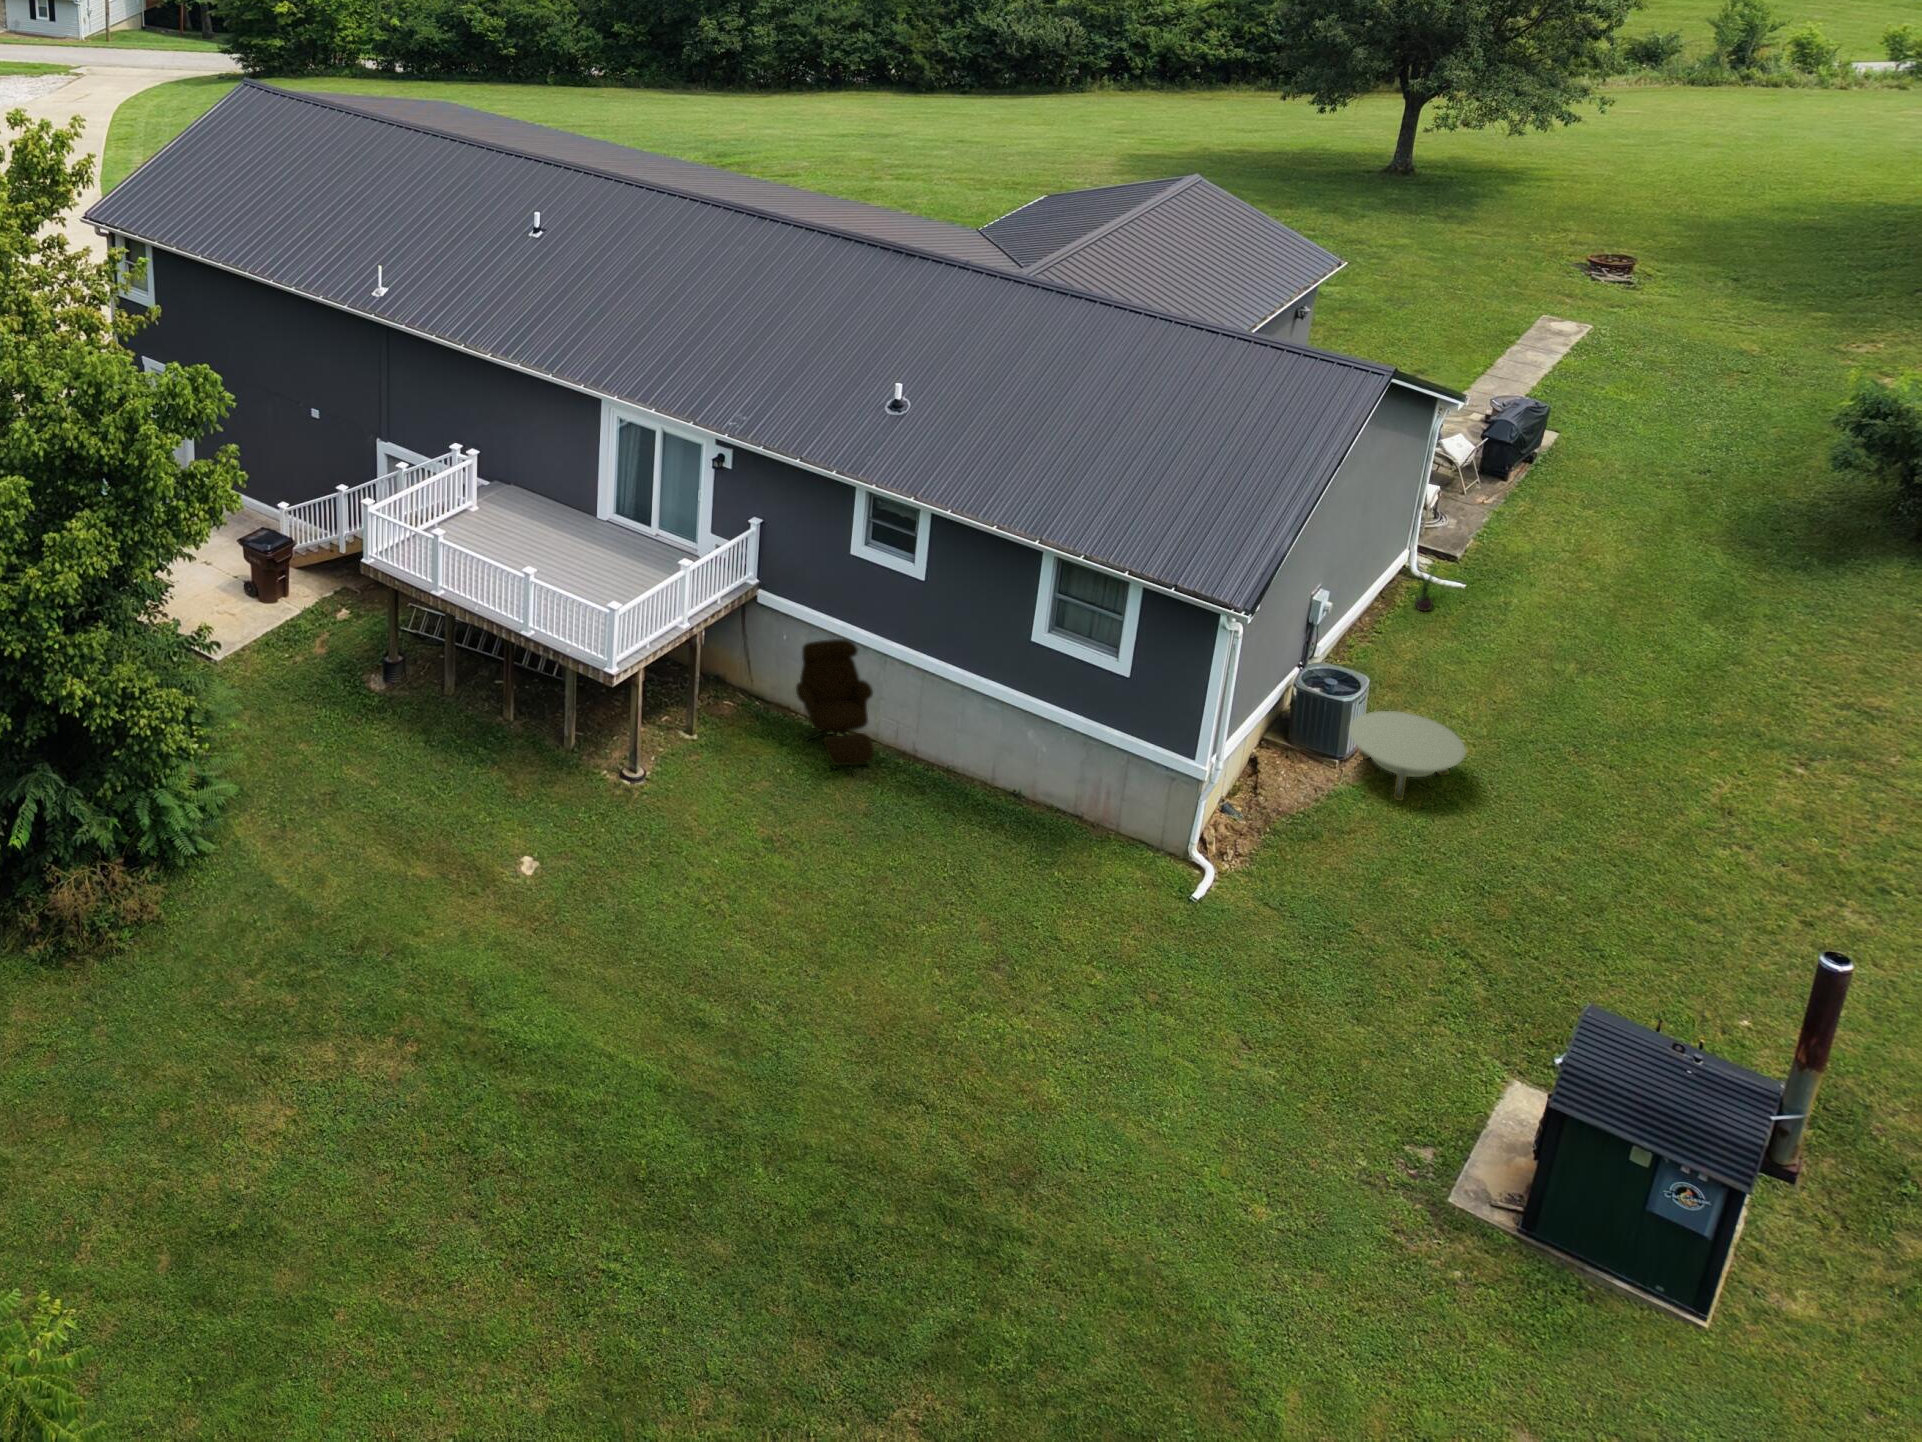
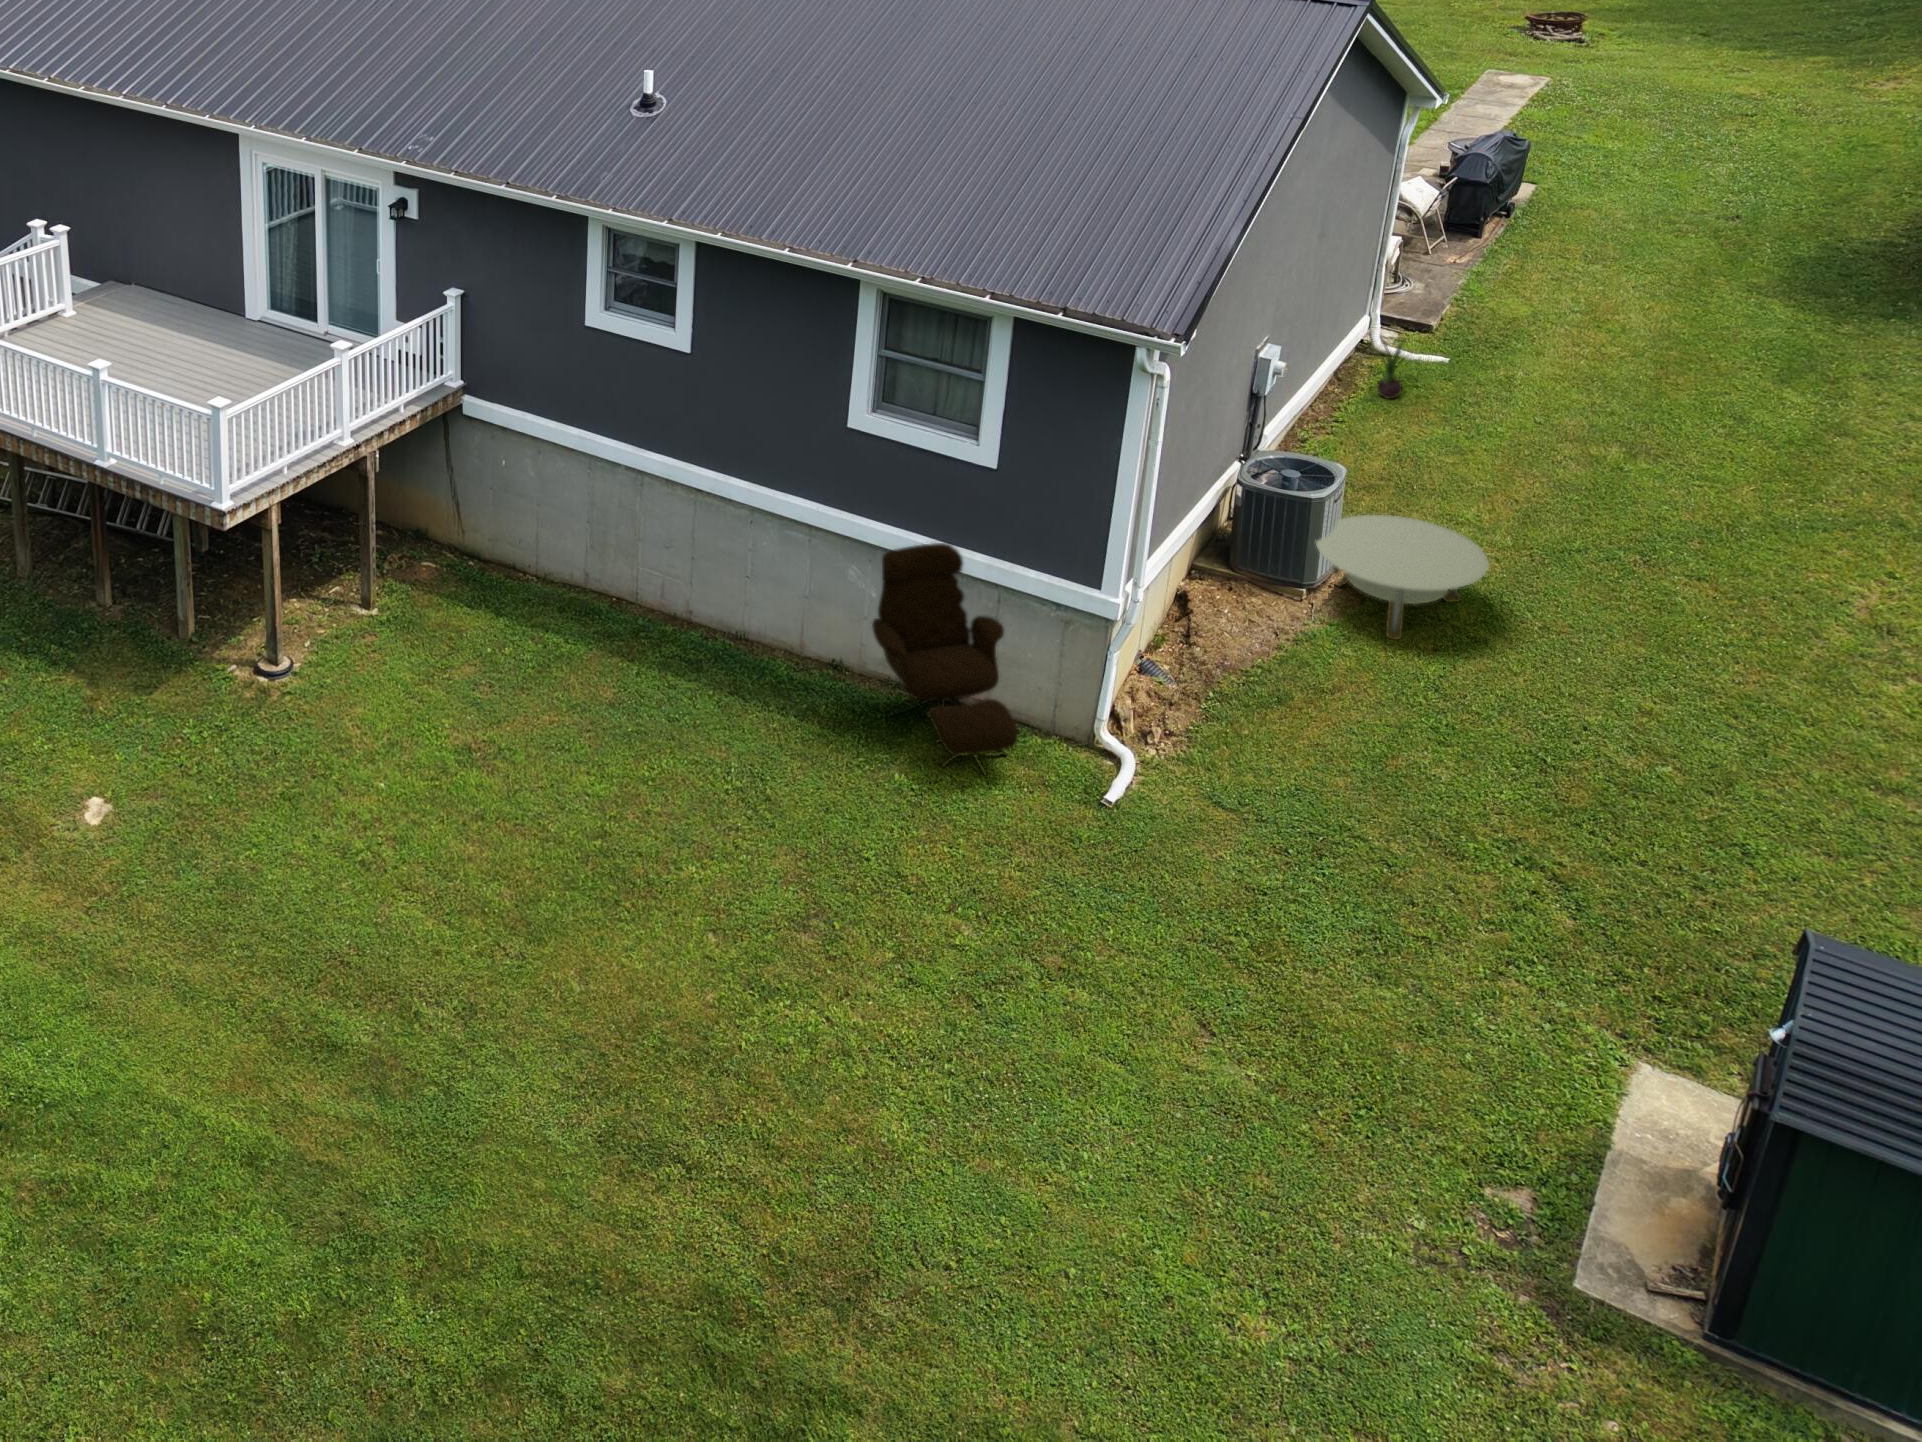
lounge chair: present [796,639,874,774] -> present [872,543,1018,775]

